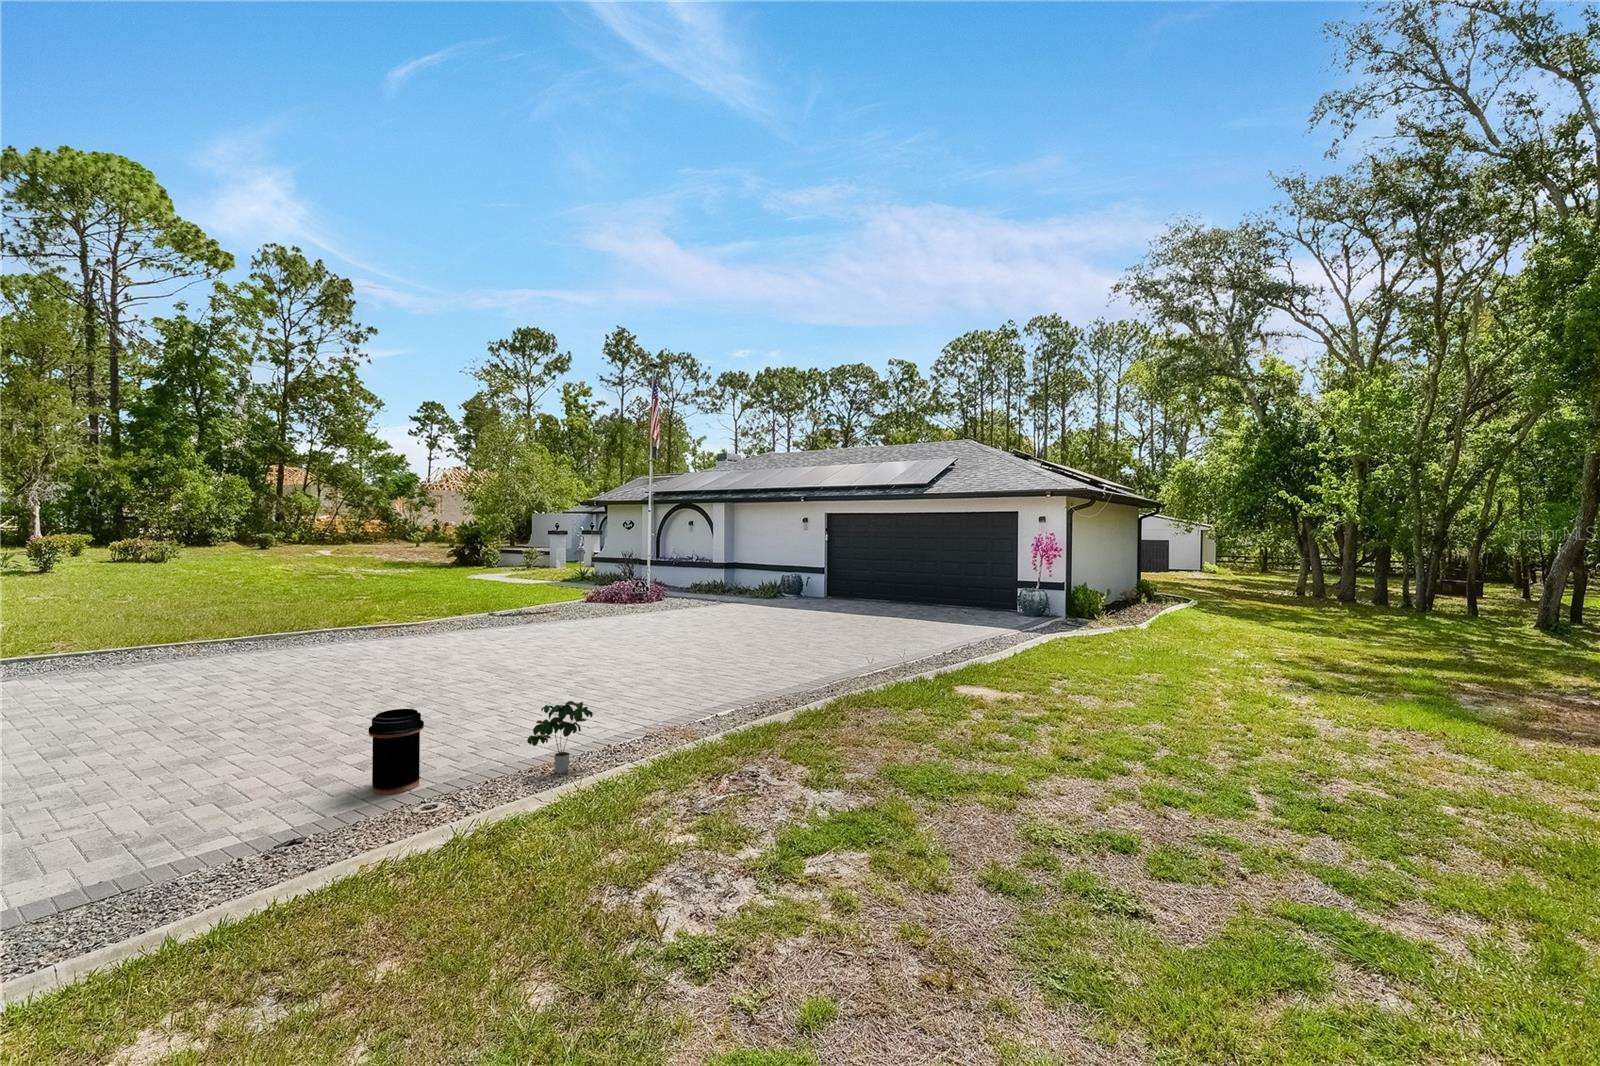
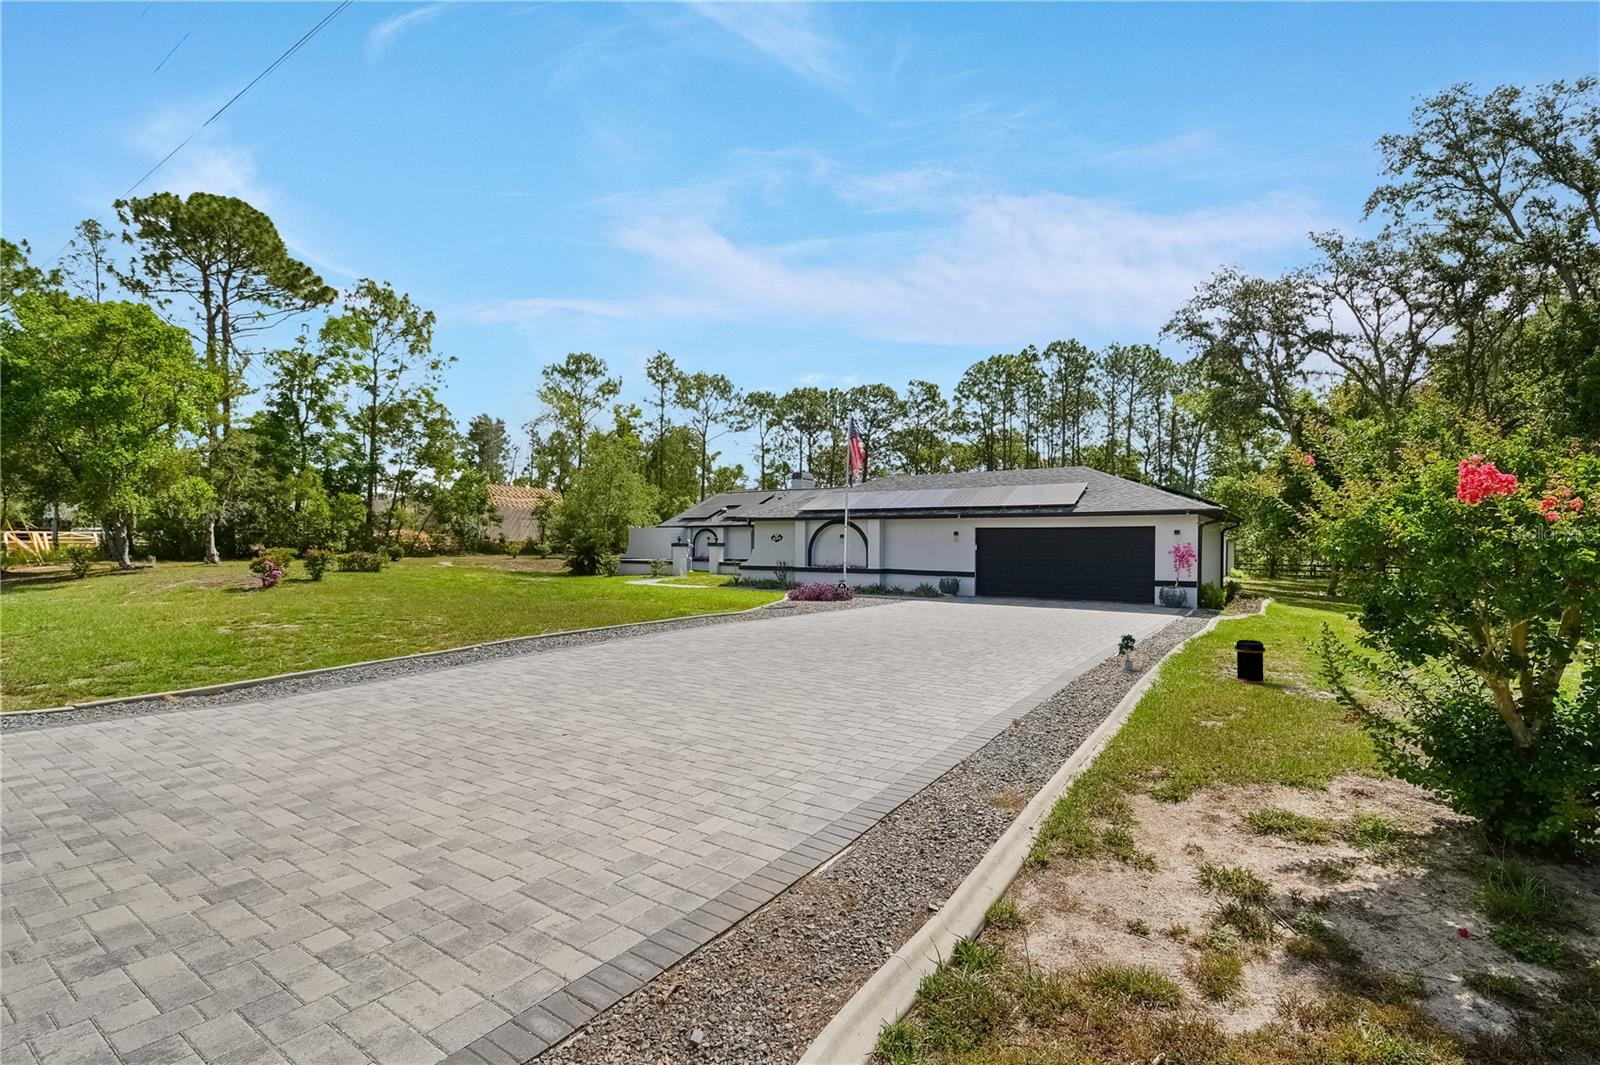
trash can: present [369,709,424,794] -> present [1235,640,1265,684]

